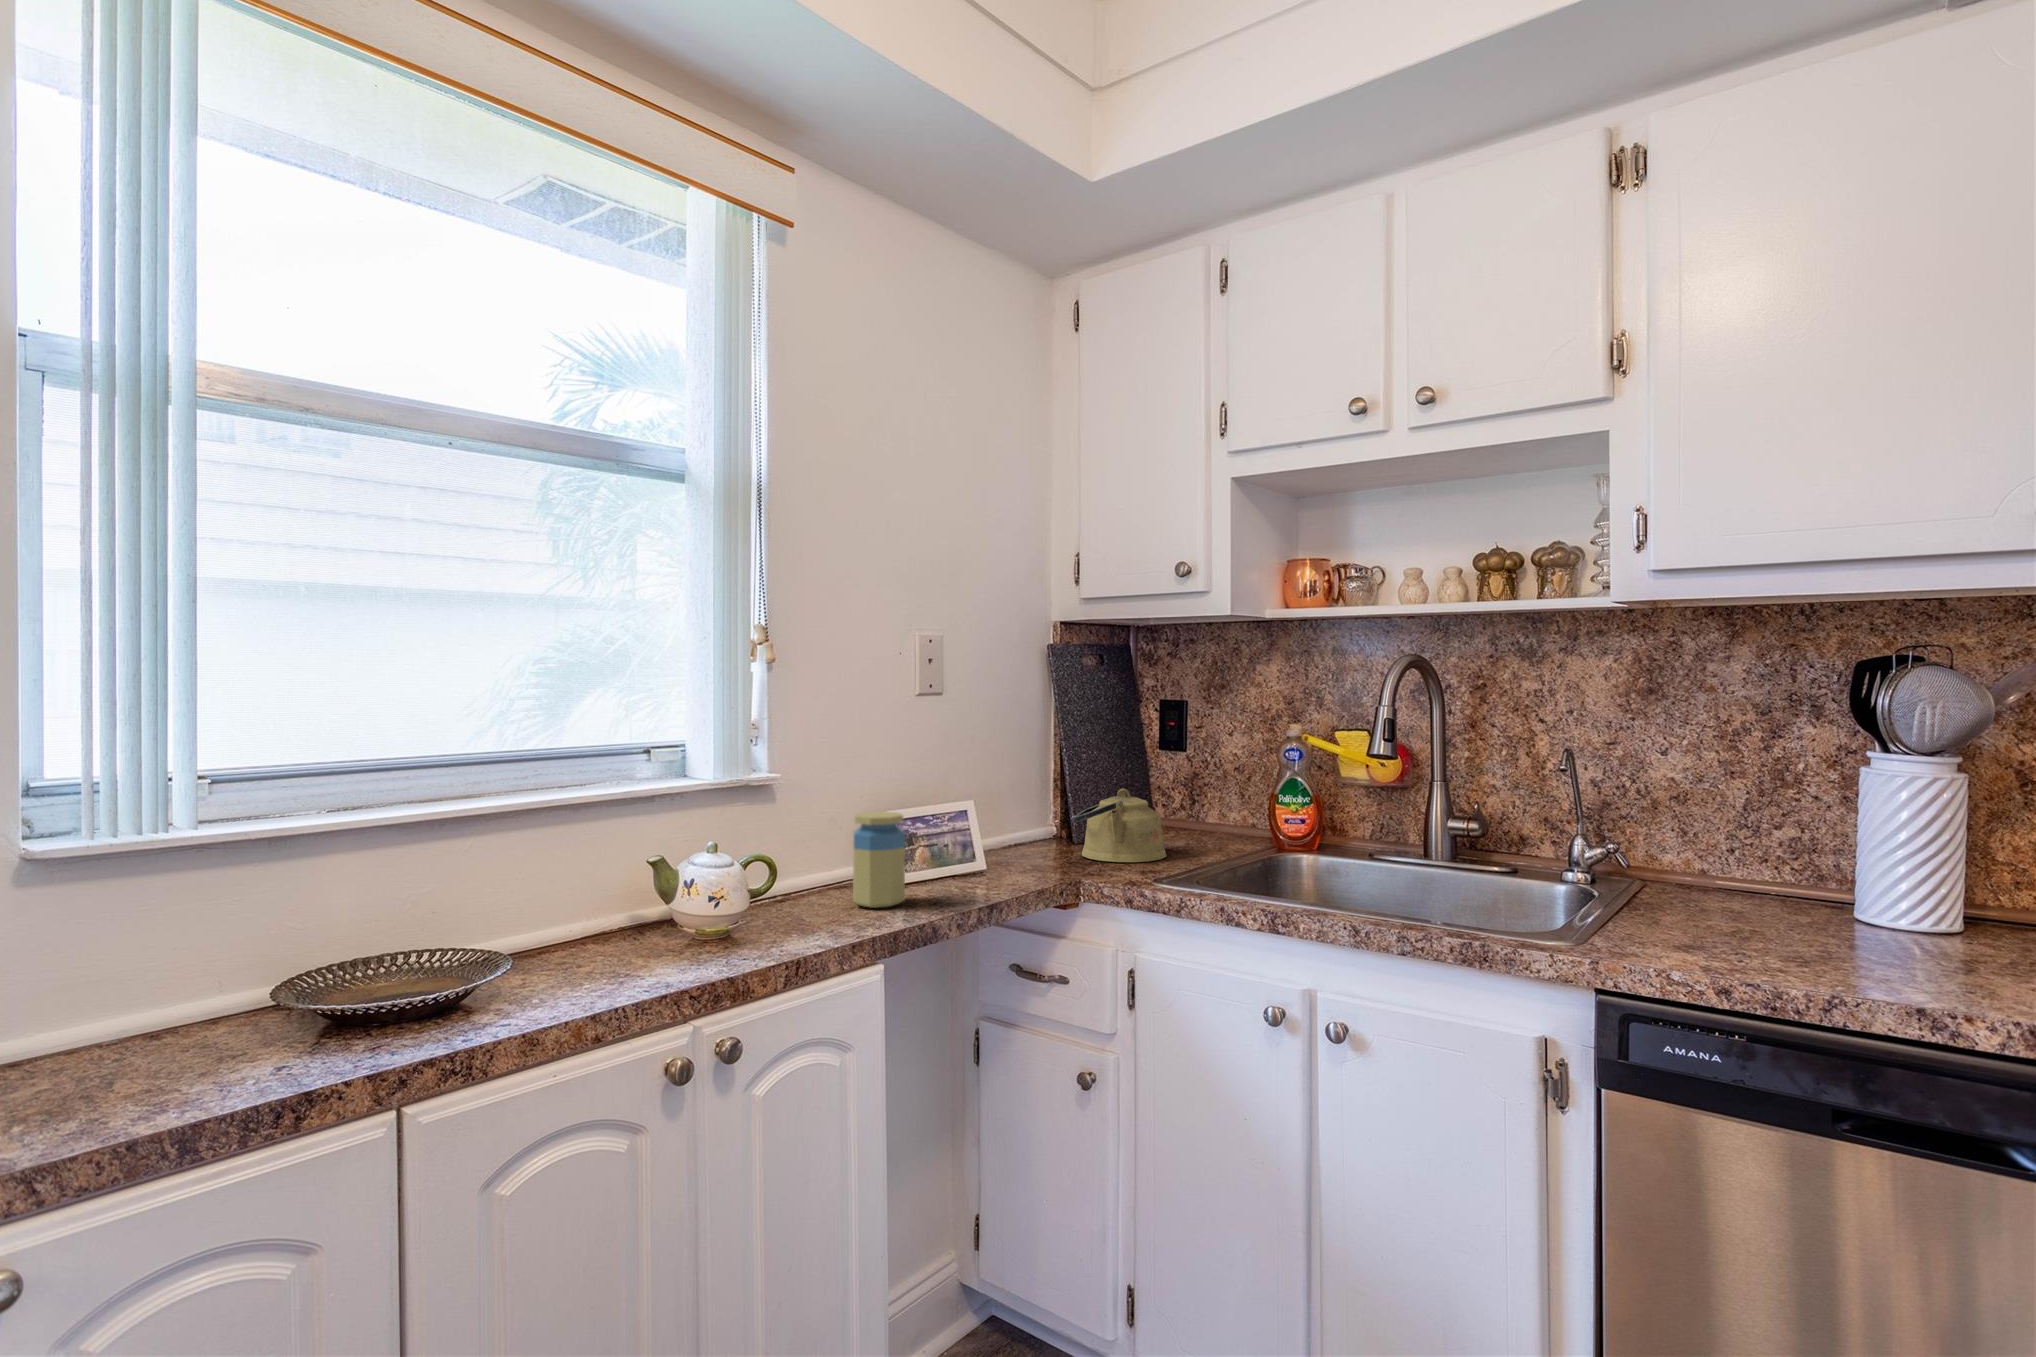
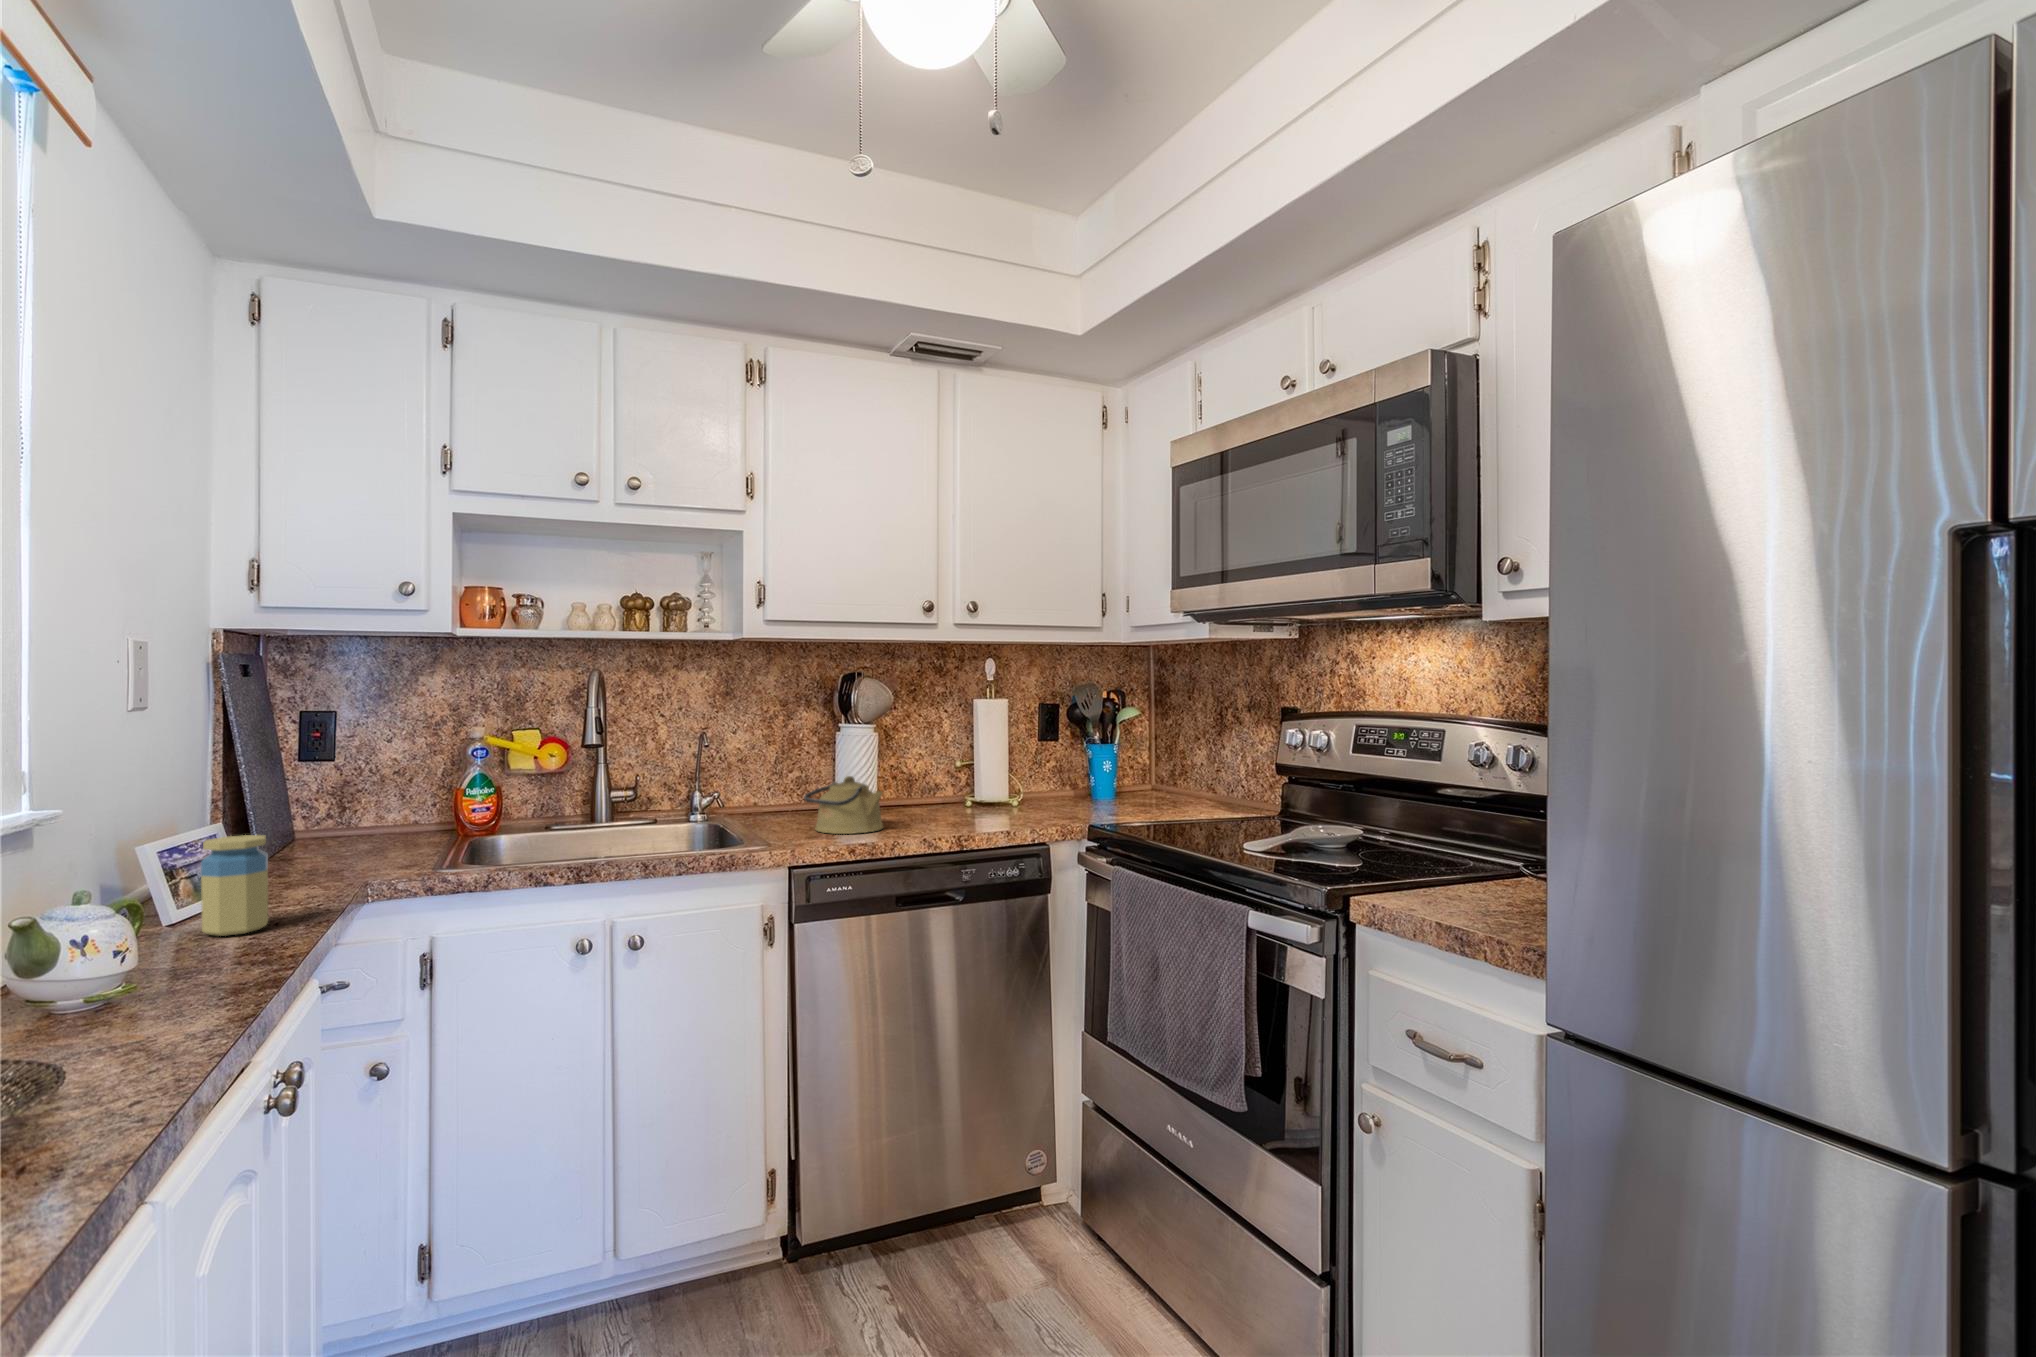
kettle: present [1073,789,1167,862] -> present [804,776,883,834]

